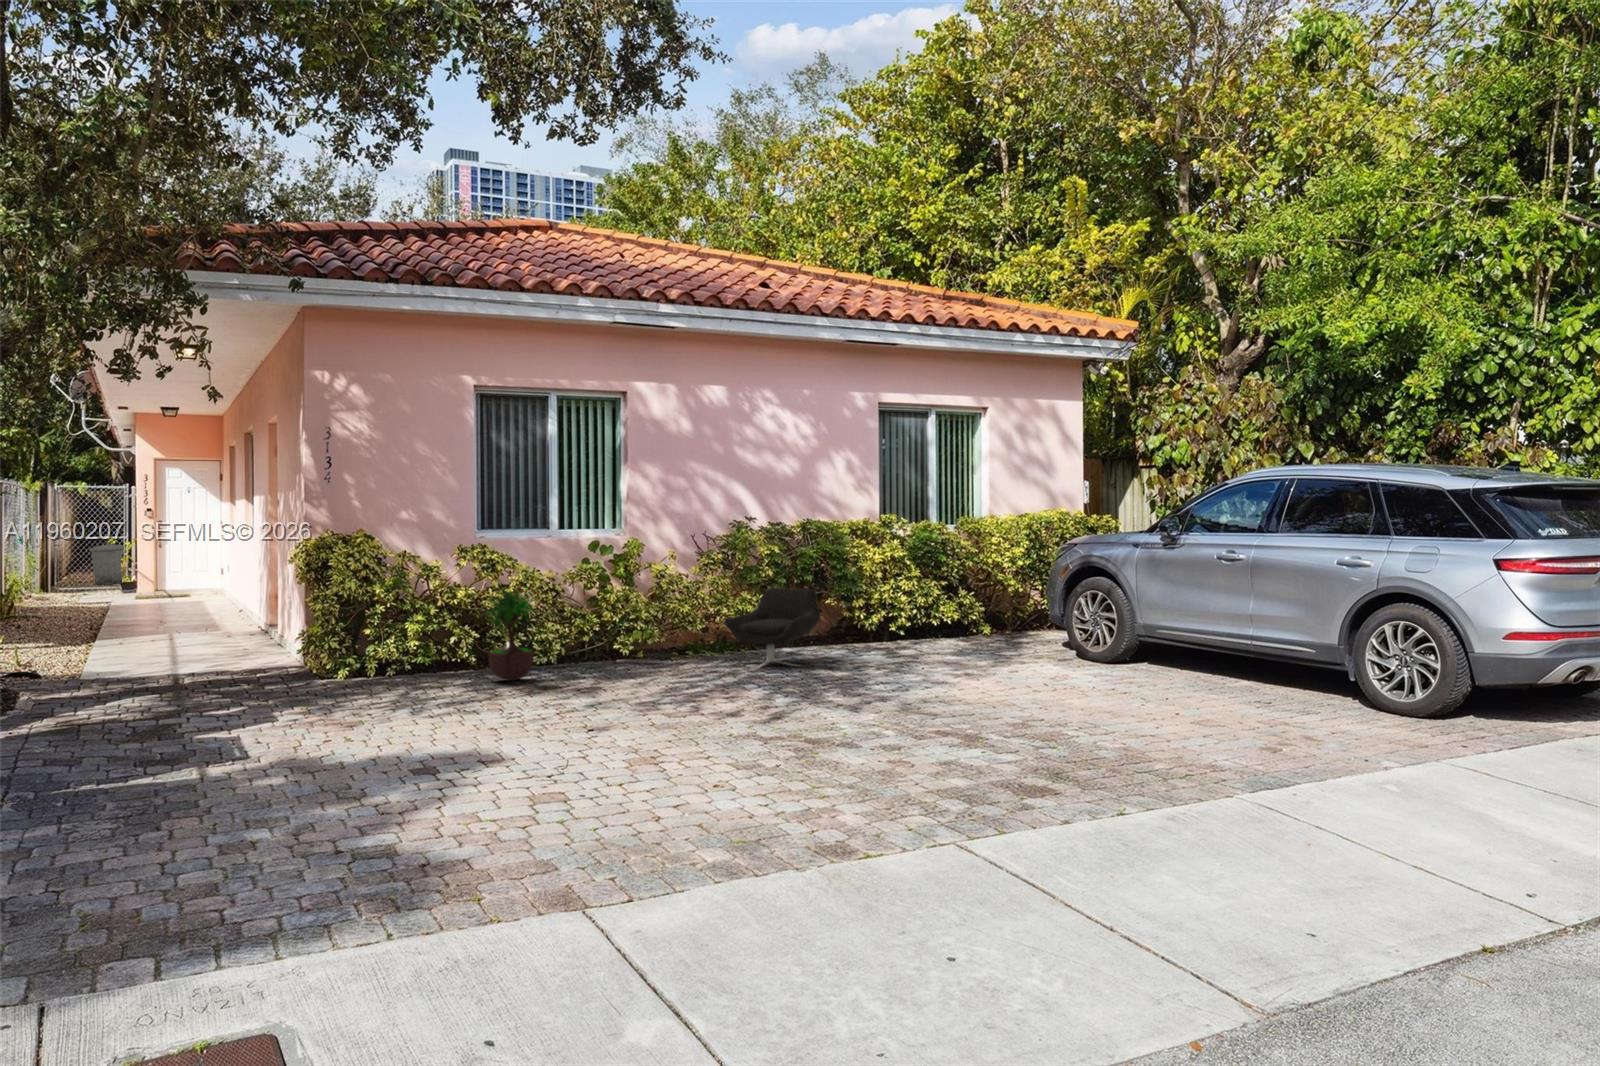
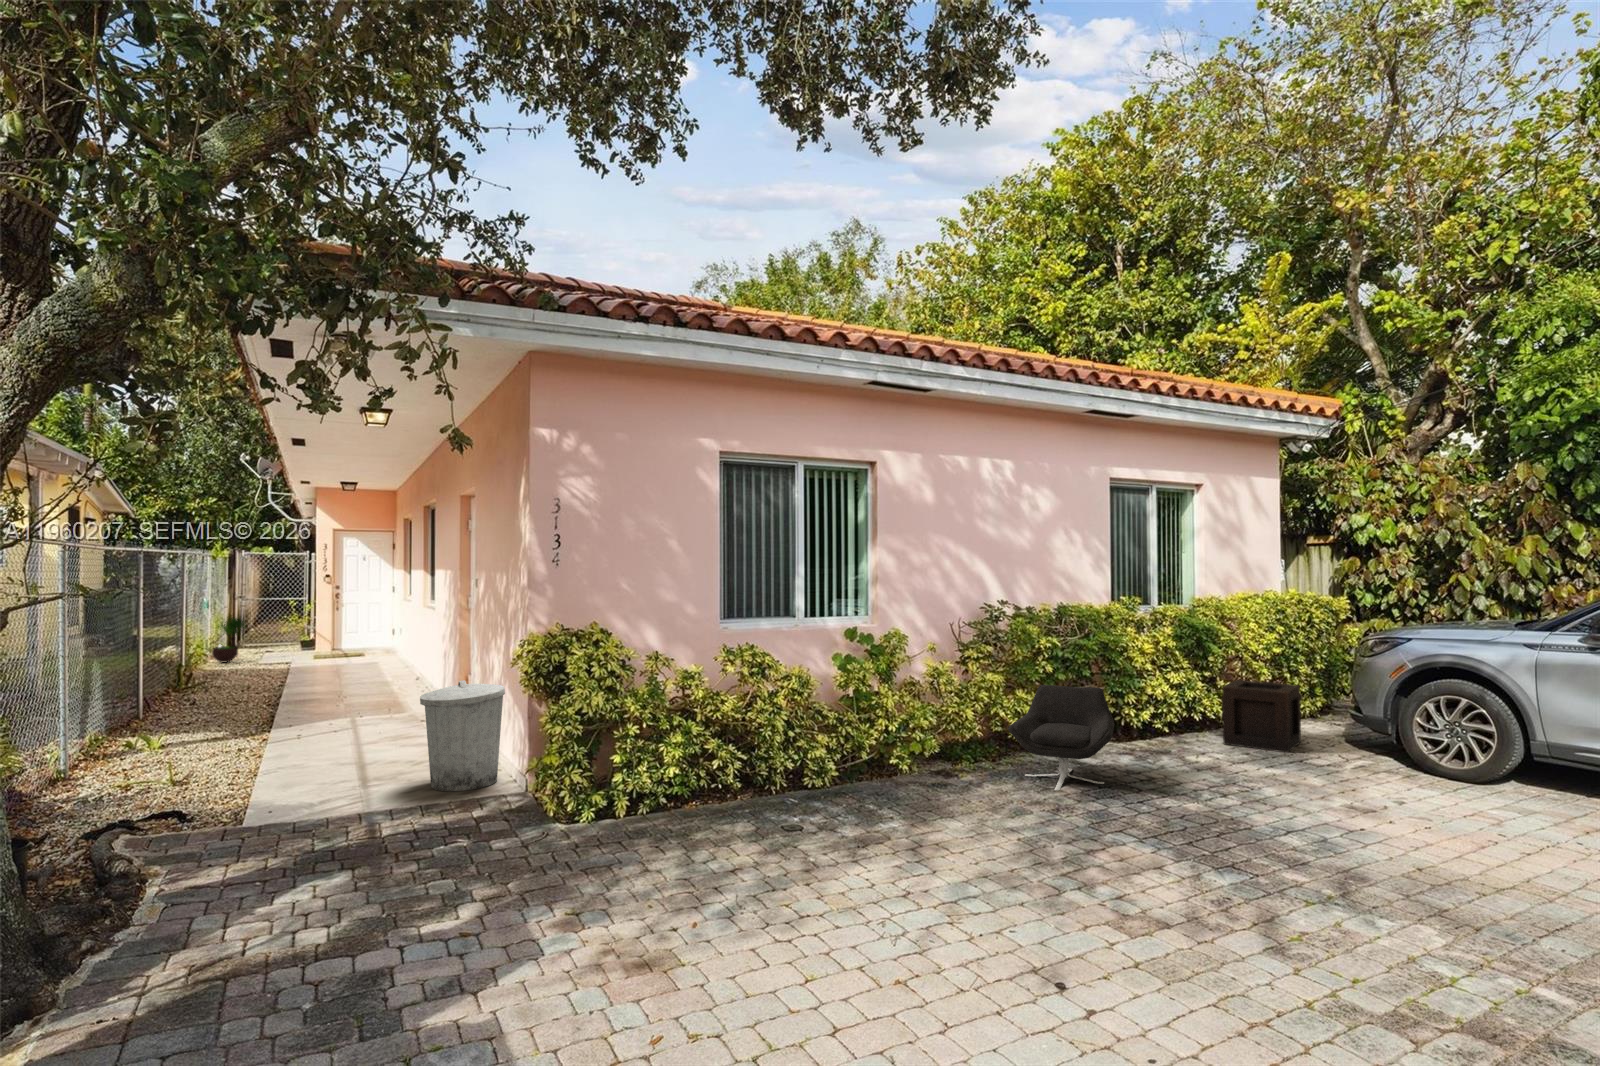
trash can: present [89,543,124,585] -> present [420,680,505,791]
potted tree: present [479,587,535,681] -> present [212,617,245,662]
wooden crate: none [952,590,1025,650] -> present [1222,680,1301,752]

